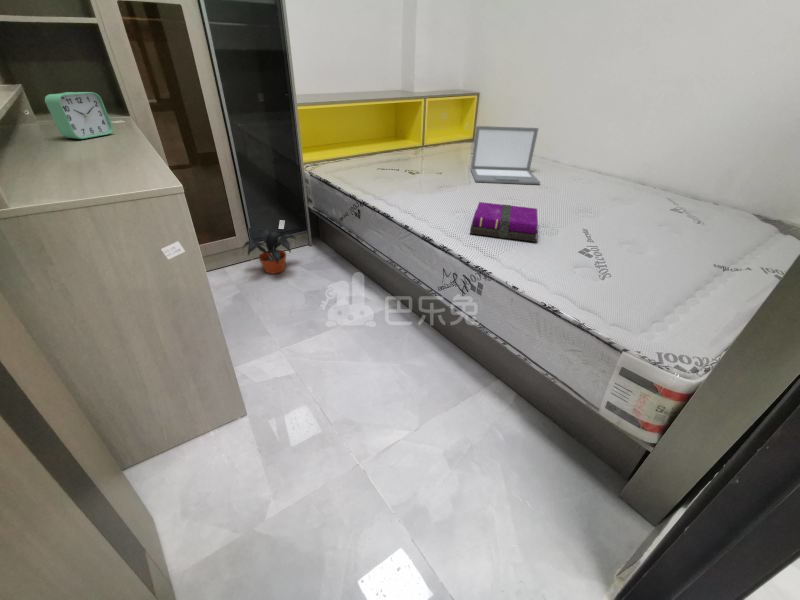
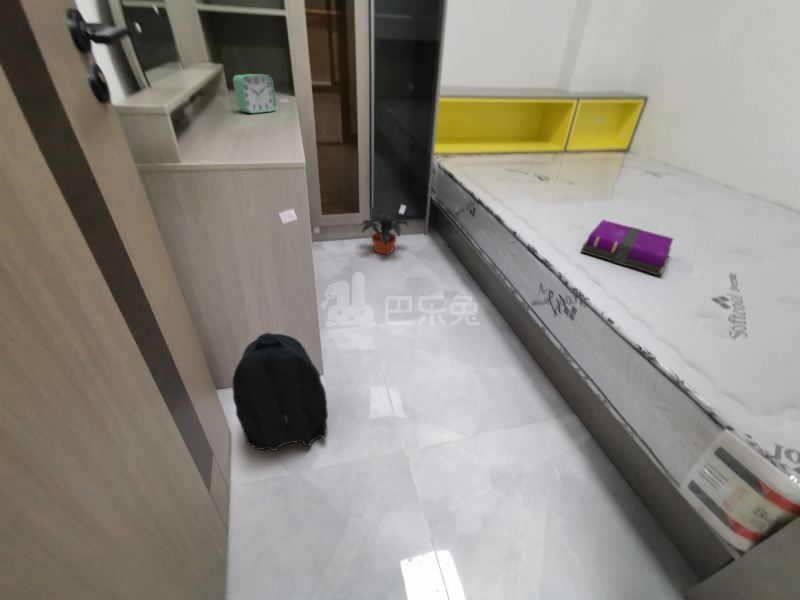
laptop: present [471,126,540,184] -> none [610,135,710,211]
backpack: none [148,385,275,525] -> present [232,333,328,450]

